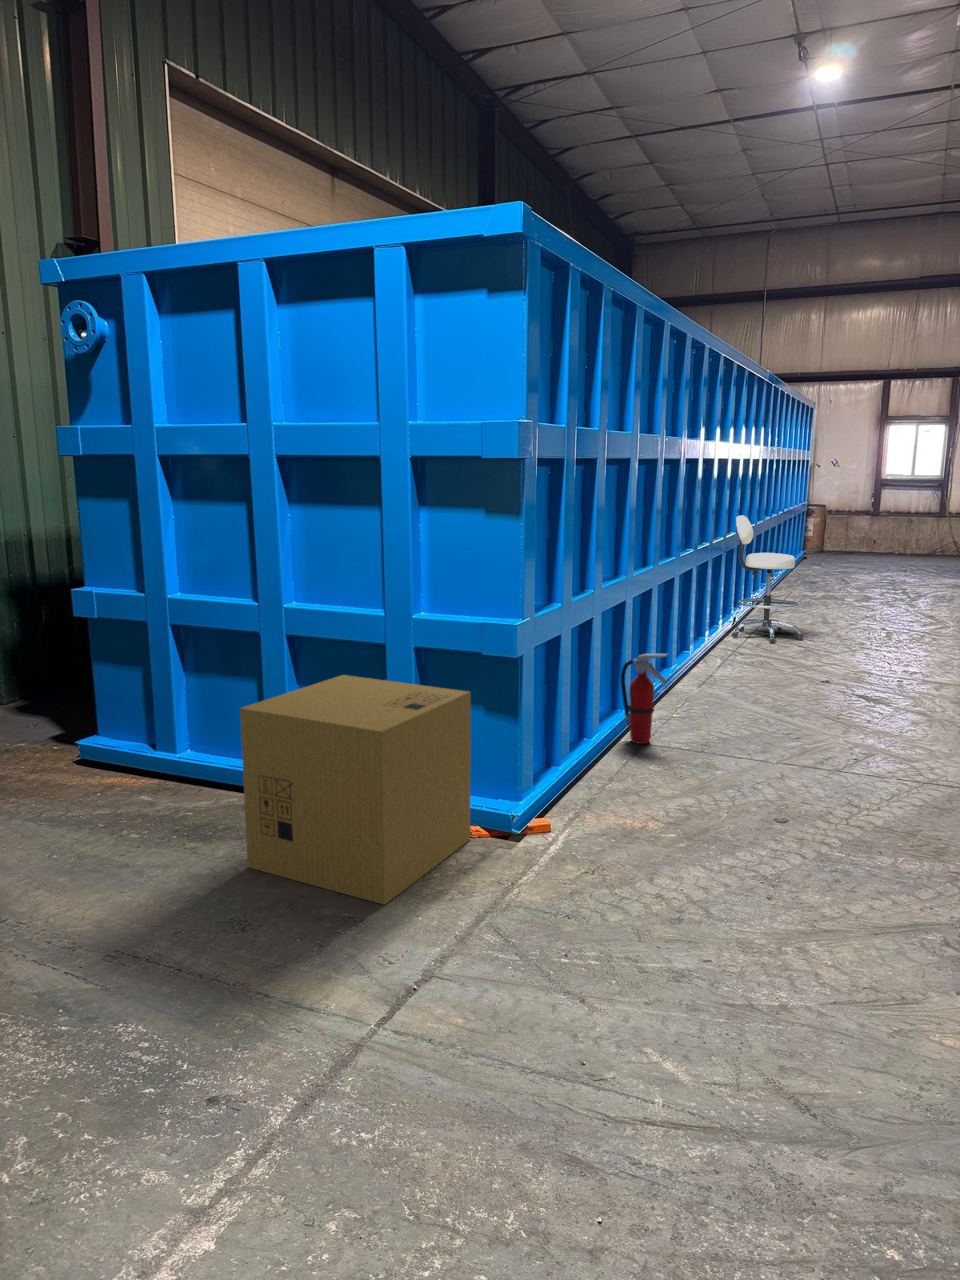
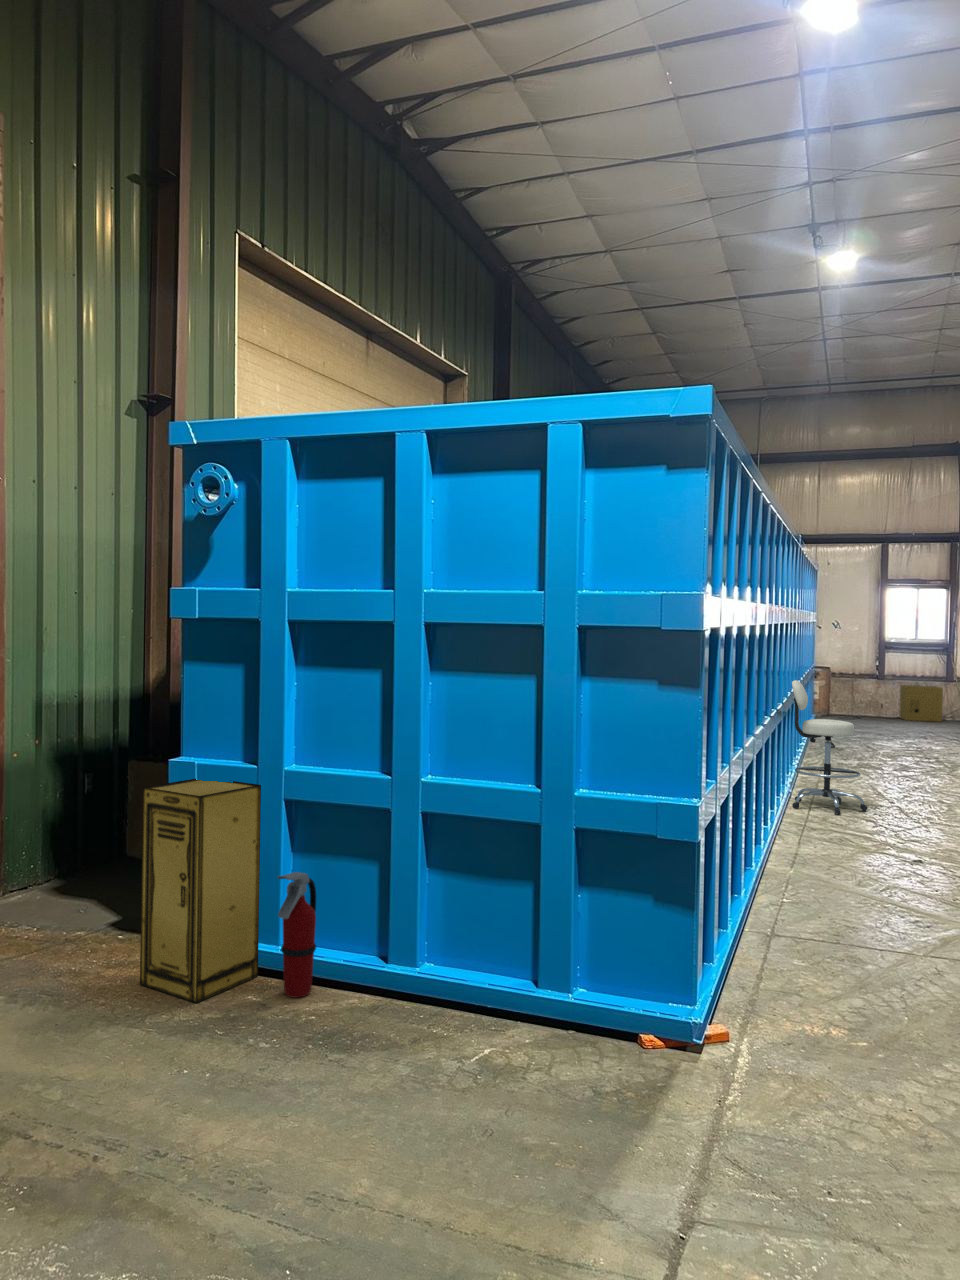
storage cabinet: none [38,605,159,800] -> present [140,779,261,1003]
fire extinguisher: present [621,654,669,744] -> present [278,872,316,998]
cardboard box: present [240,675,471,905] -> present [900,685,943,722]

